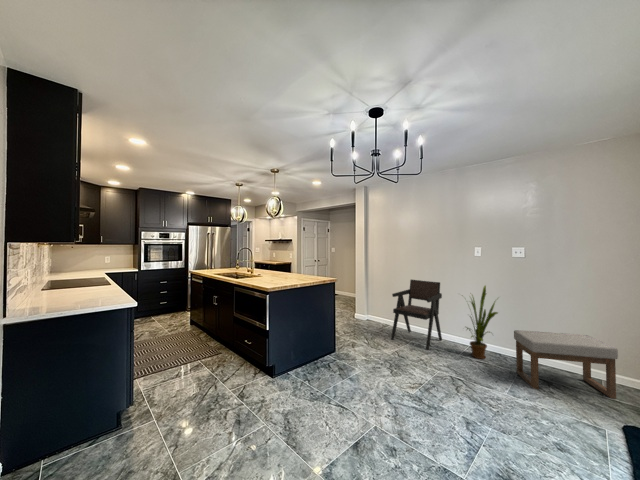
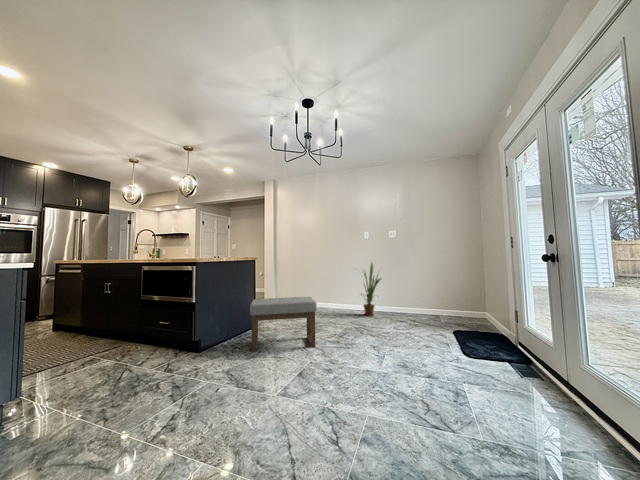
armchair: present [391,280,442,350] -> none [302,262,342,317]
ottoman: present [514,330,618,399] -> present [250,297,317,352]

